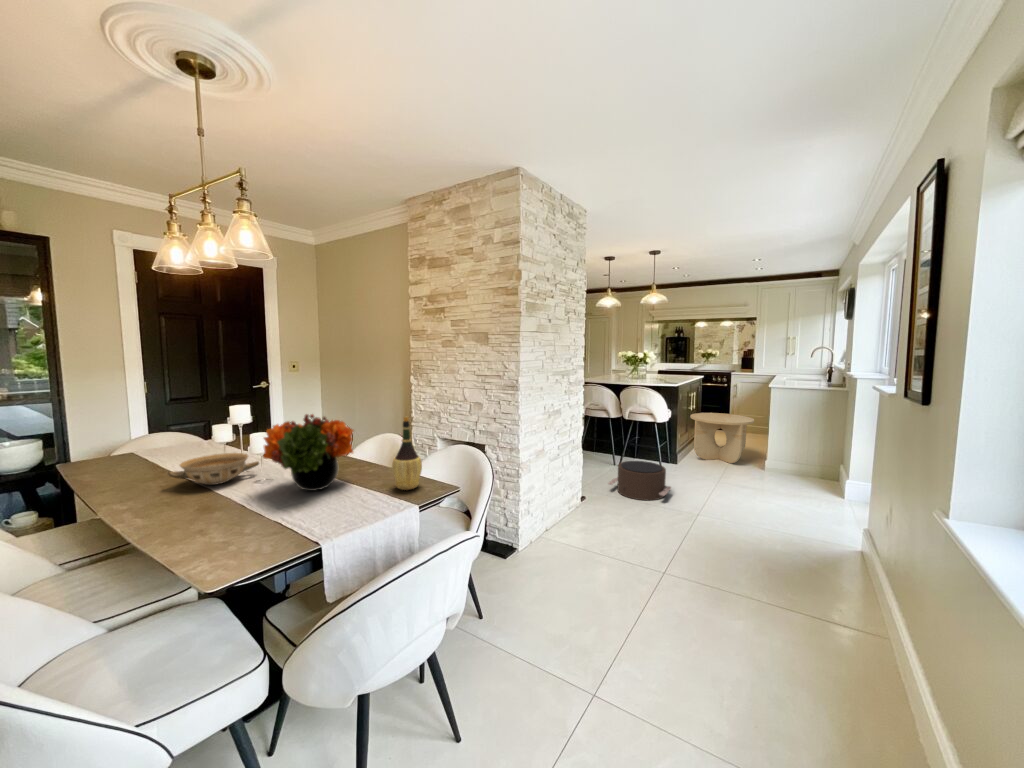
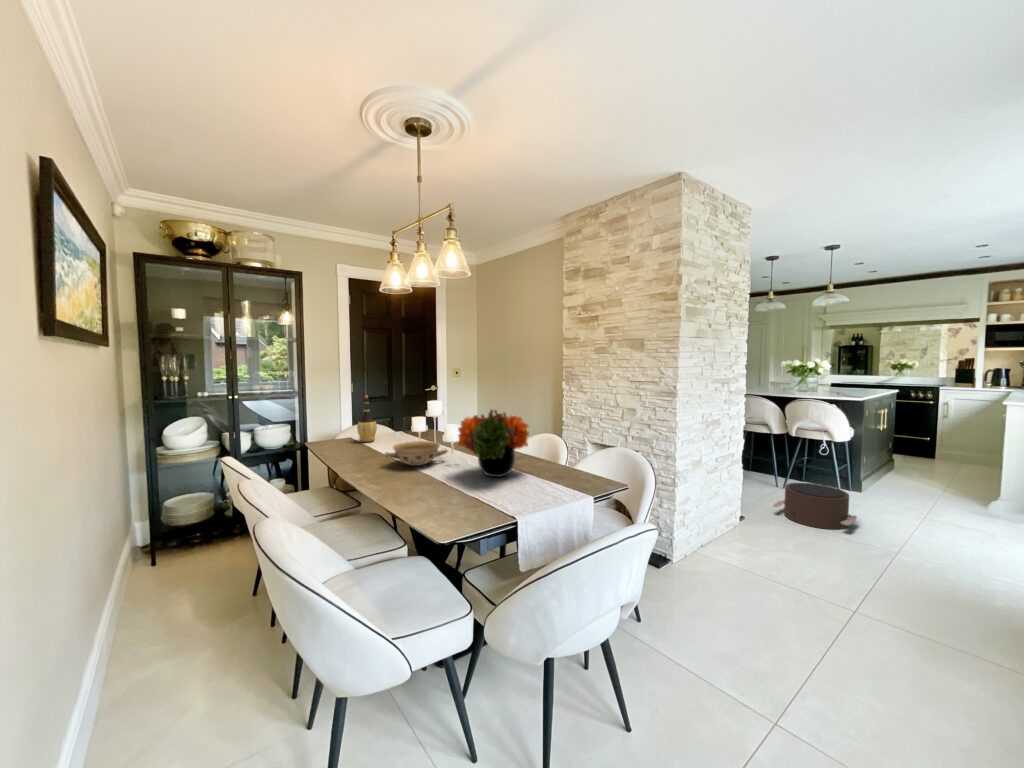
side table: present [690,413,754,463] -> none [880,434,978,497]
wine bottle: present [392,417,422,490] -> present [357,395,377,442]

